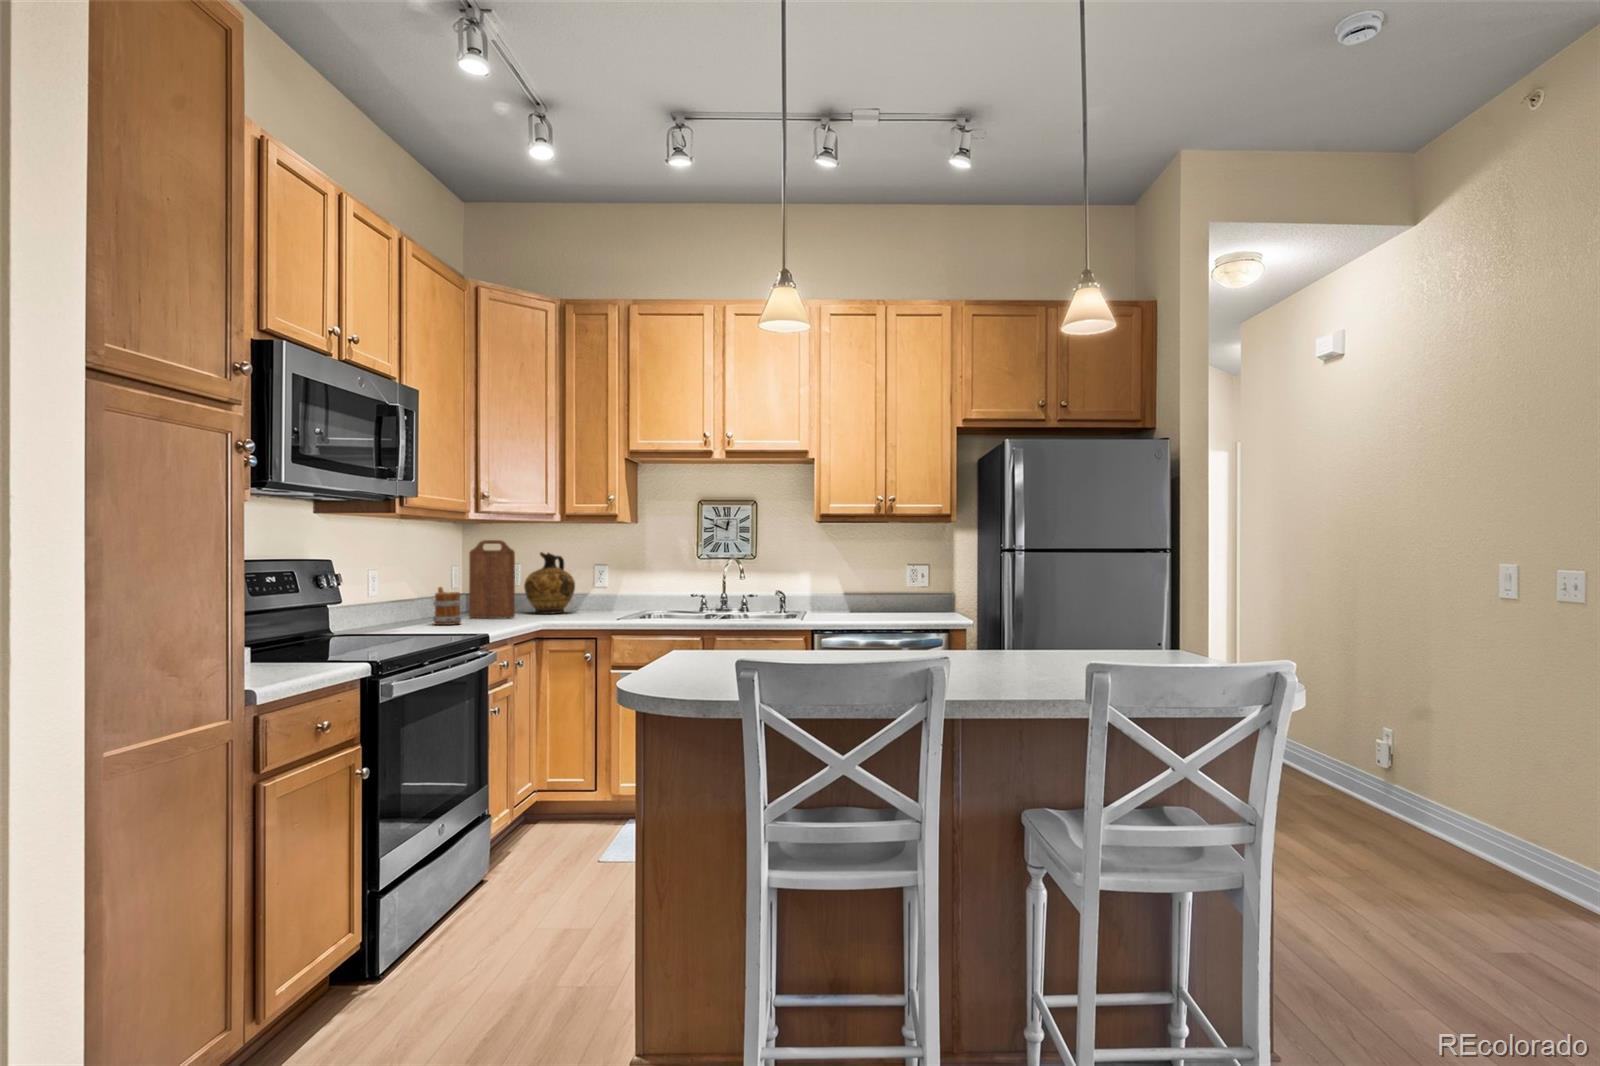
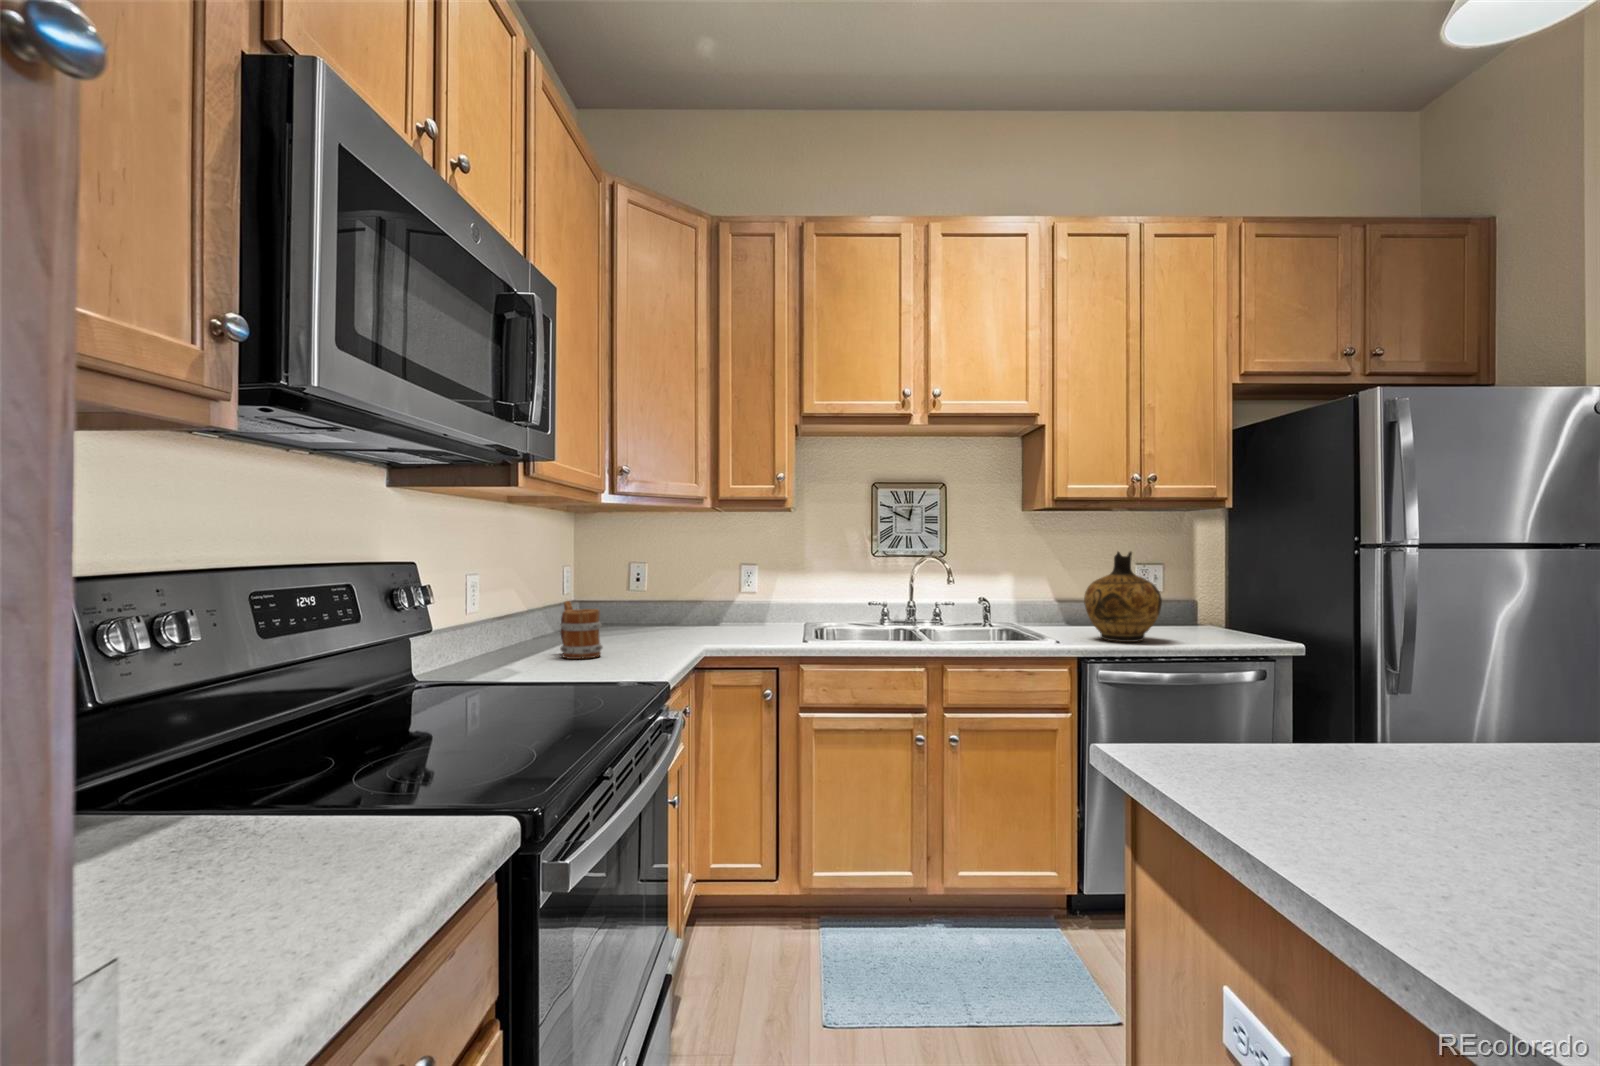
cutting board: present [469,540,515,618] -> none [594,533,657,641]
ceramic jug: present [524,552,575,614] -> present [1084,552,1162,642]

